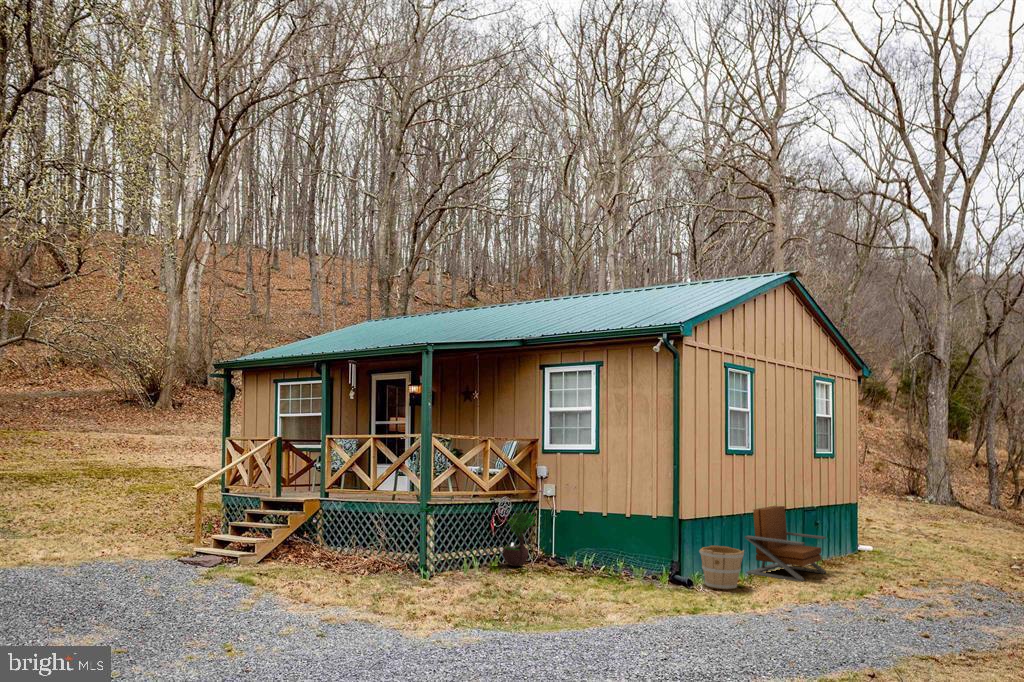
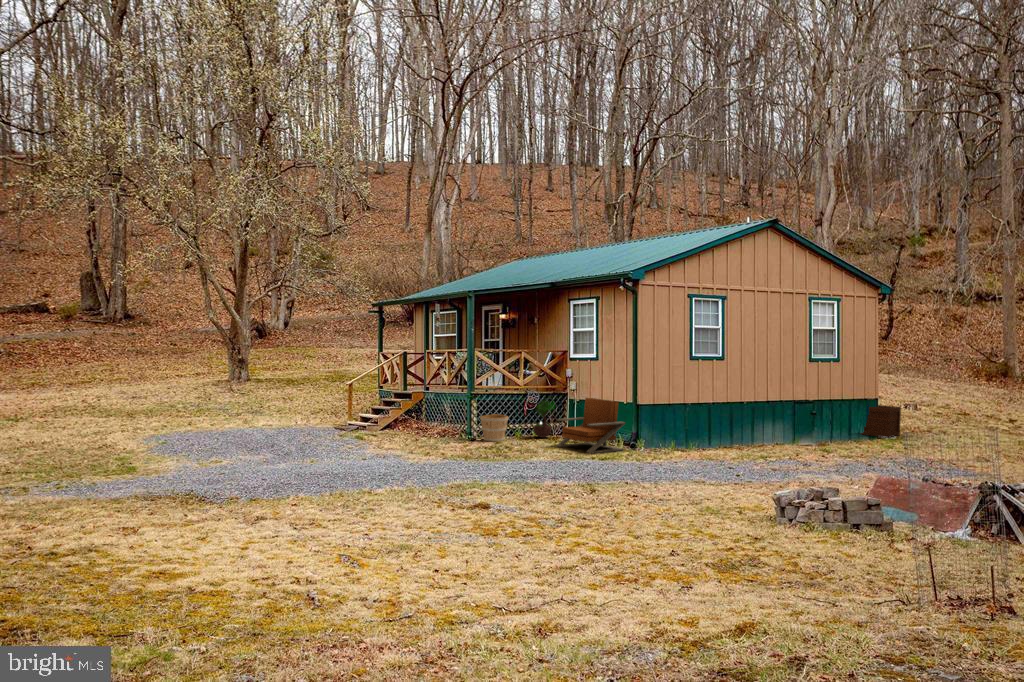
lounge chair: present [745,506,826,582] -> present [557,398,625,453]
wooden crate: none [854,506,893,547] -> present [860,405,901,438]
wooden bucket: present [699,546,744,589] -> present [480,414,508,441]

